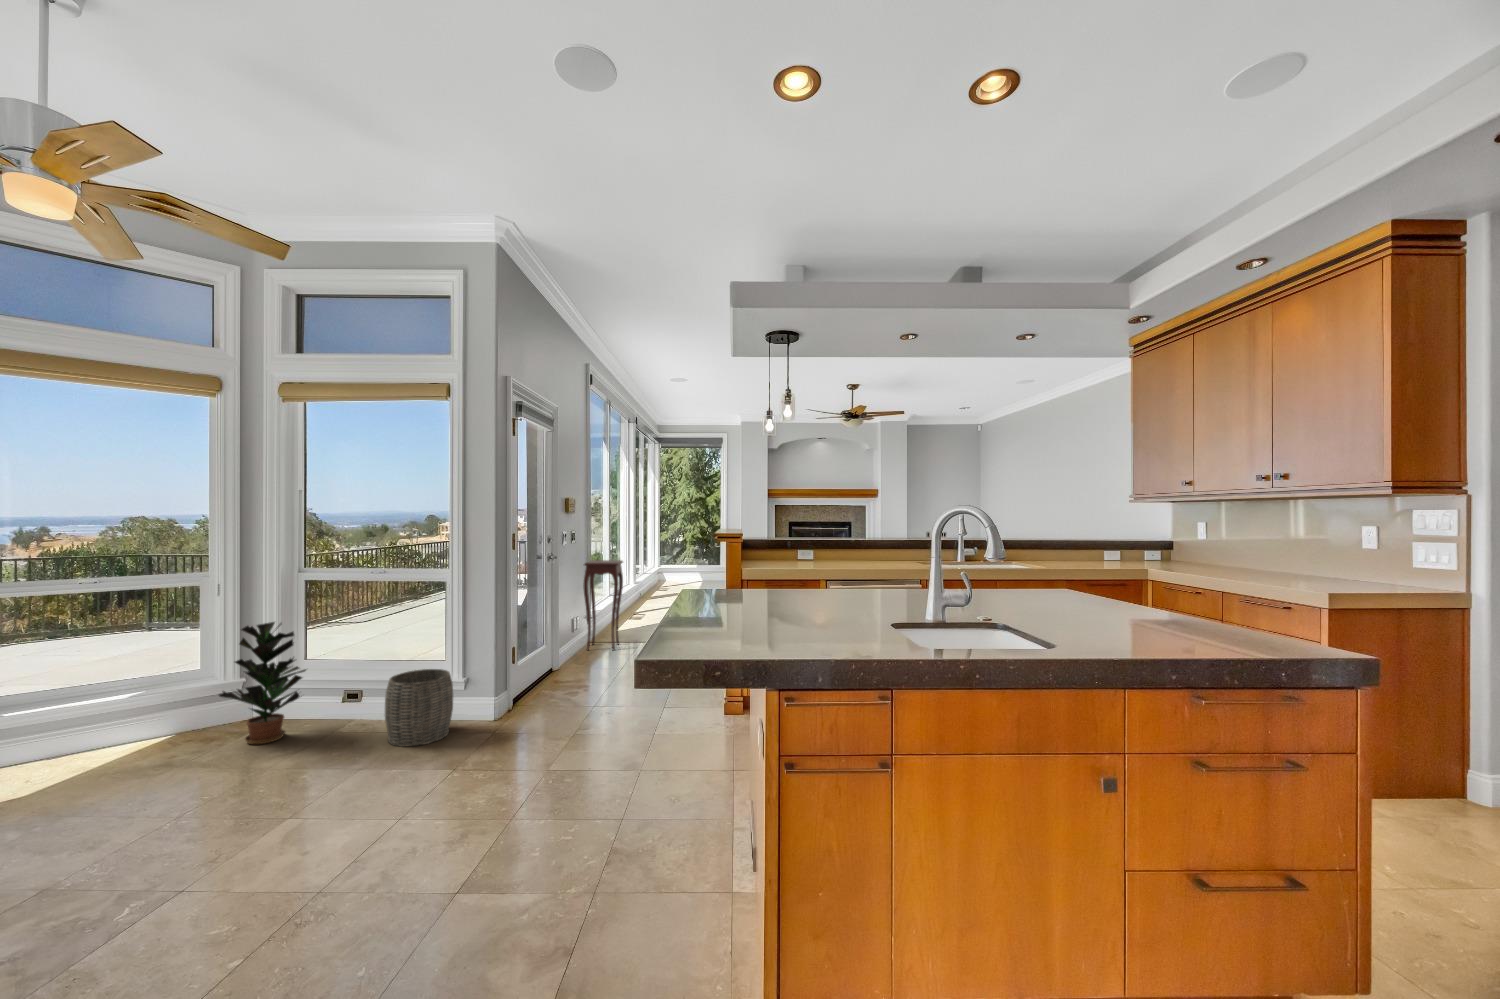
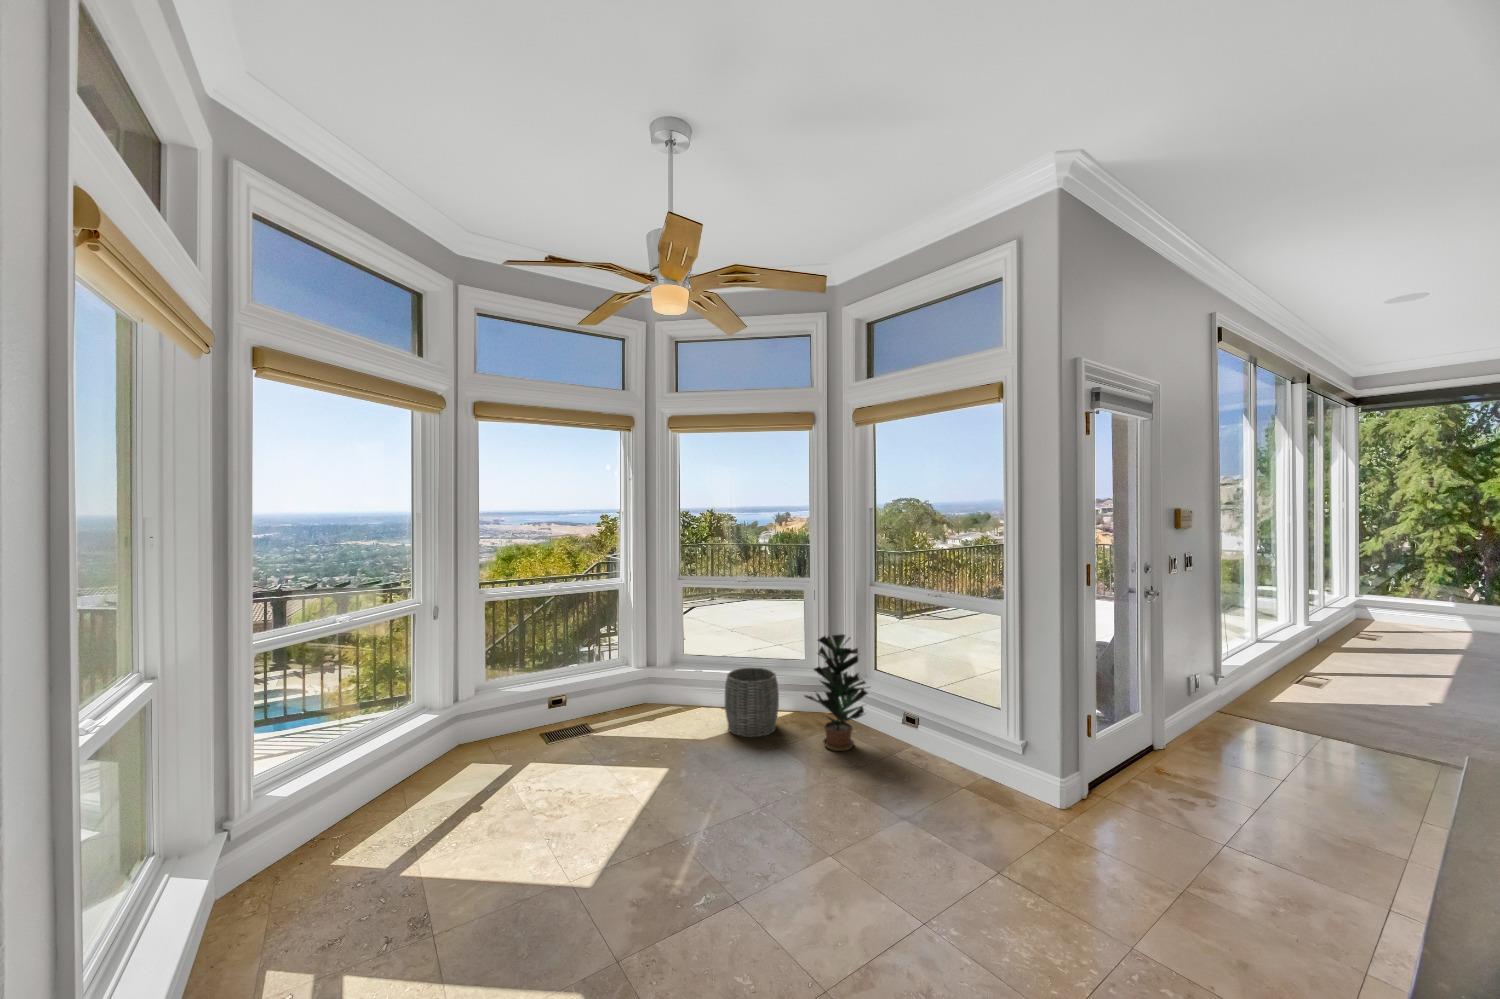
side table: present [583,560,623,651] -> none [1207,593,1280,733]
woven basket: present [385,669,453,747] -> present [725,668,779,737]

